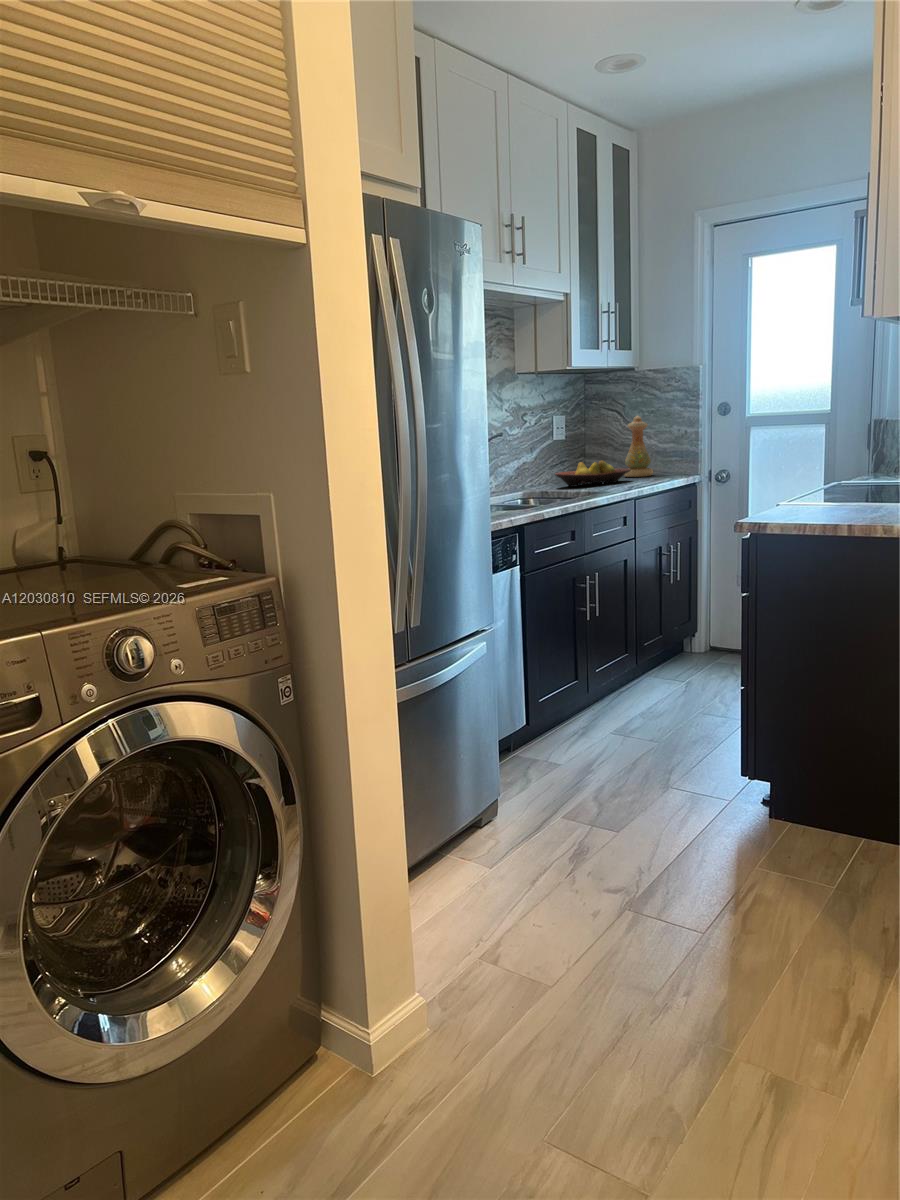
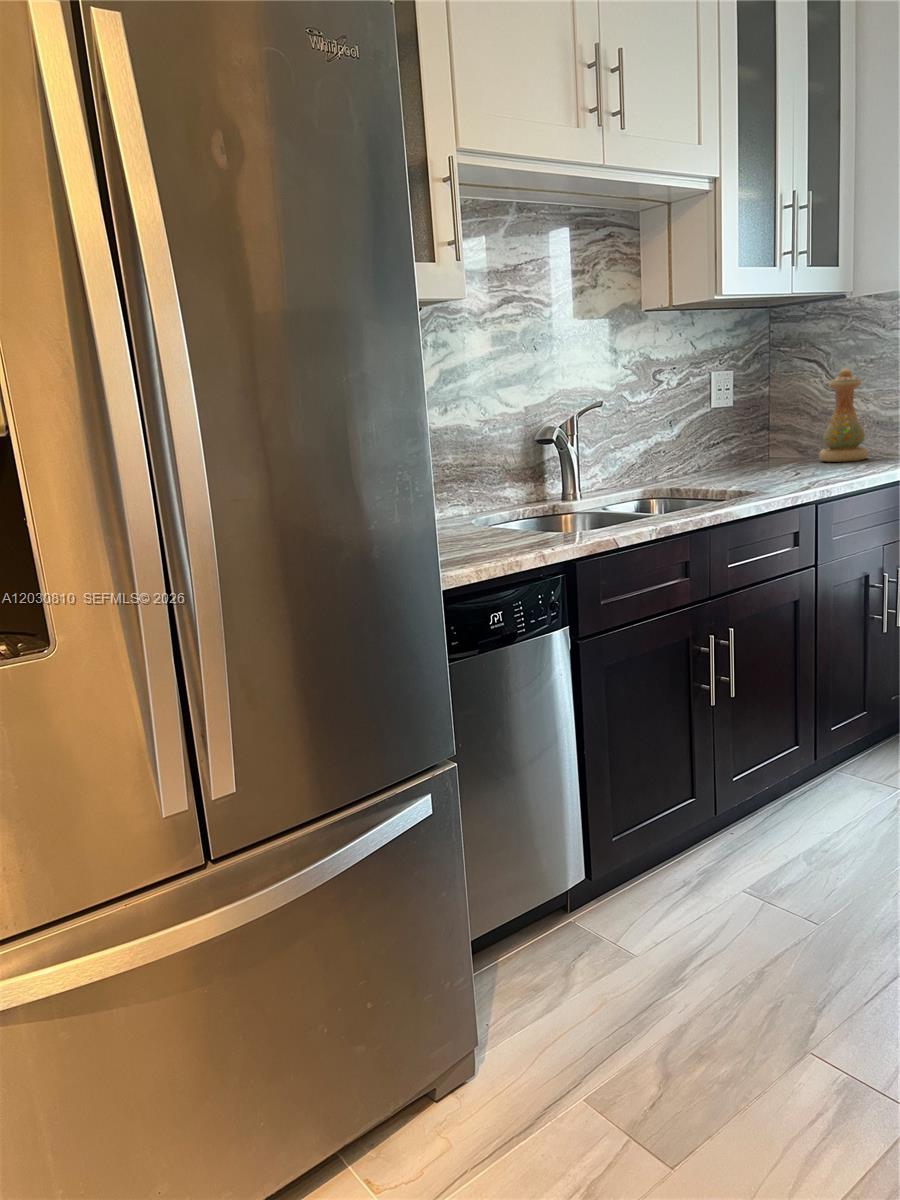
fruit bowl: present [555,461,630,487] -> none [699,439,823,480]

